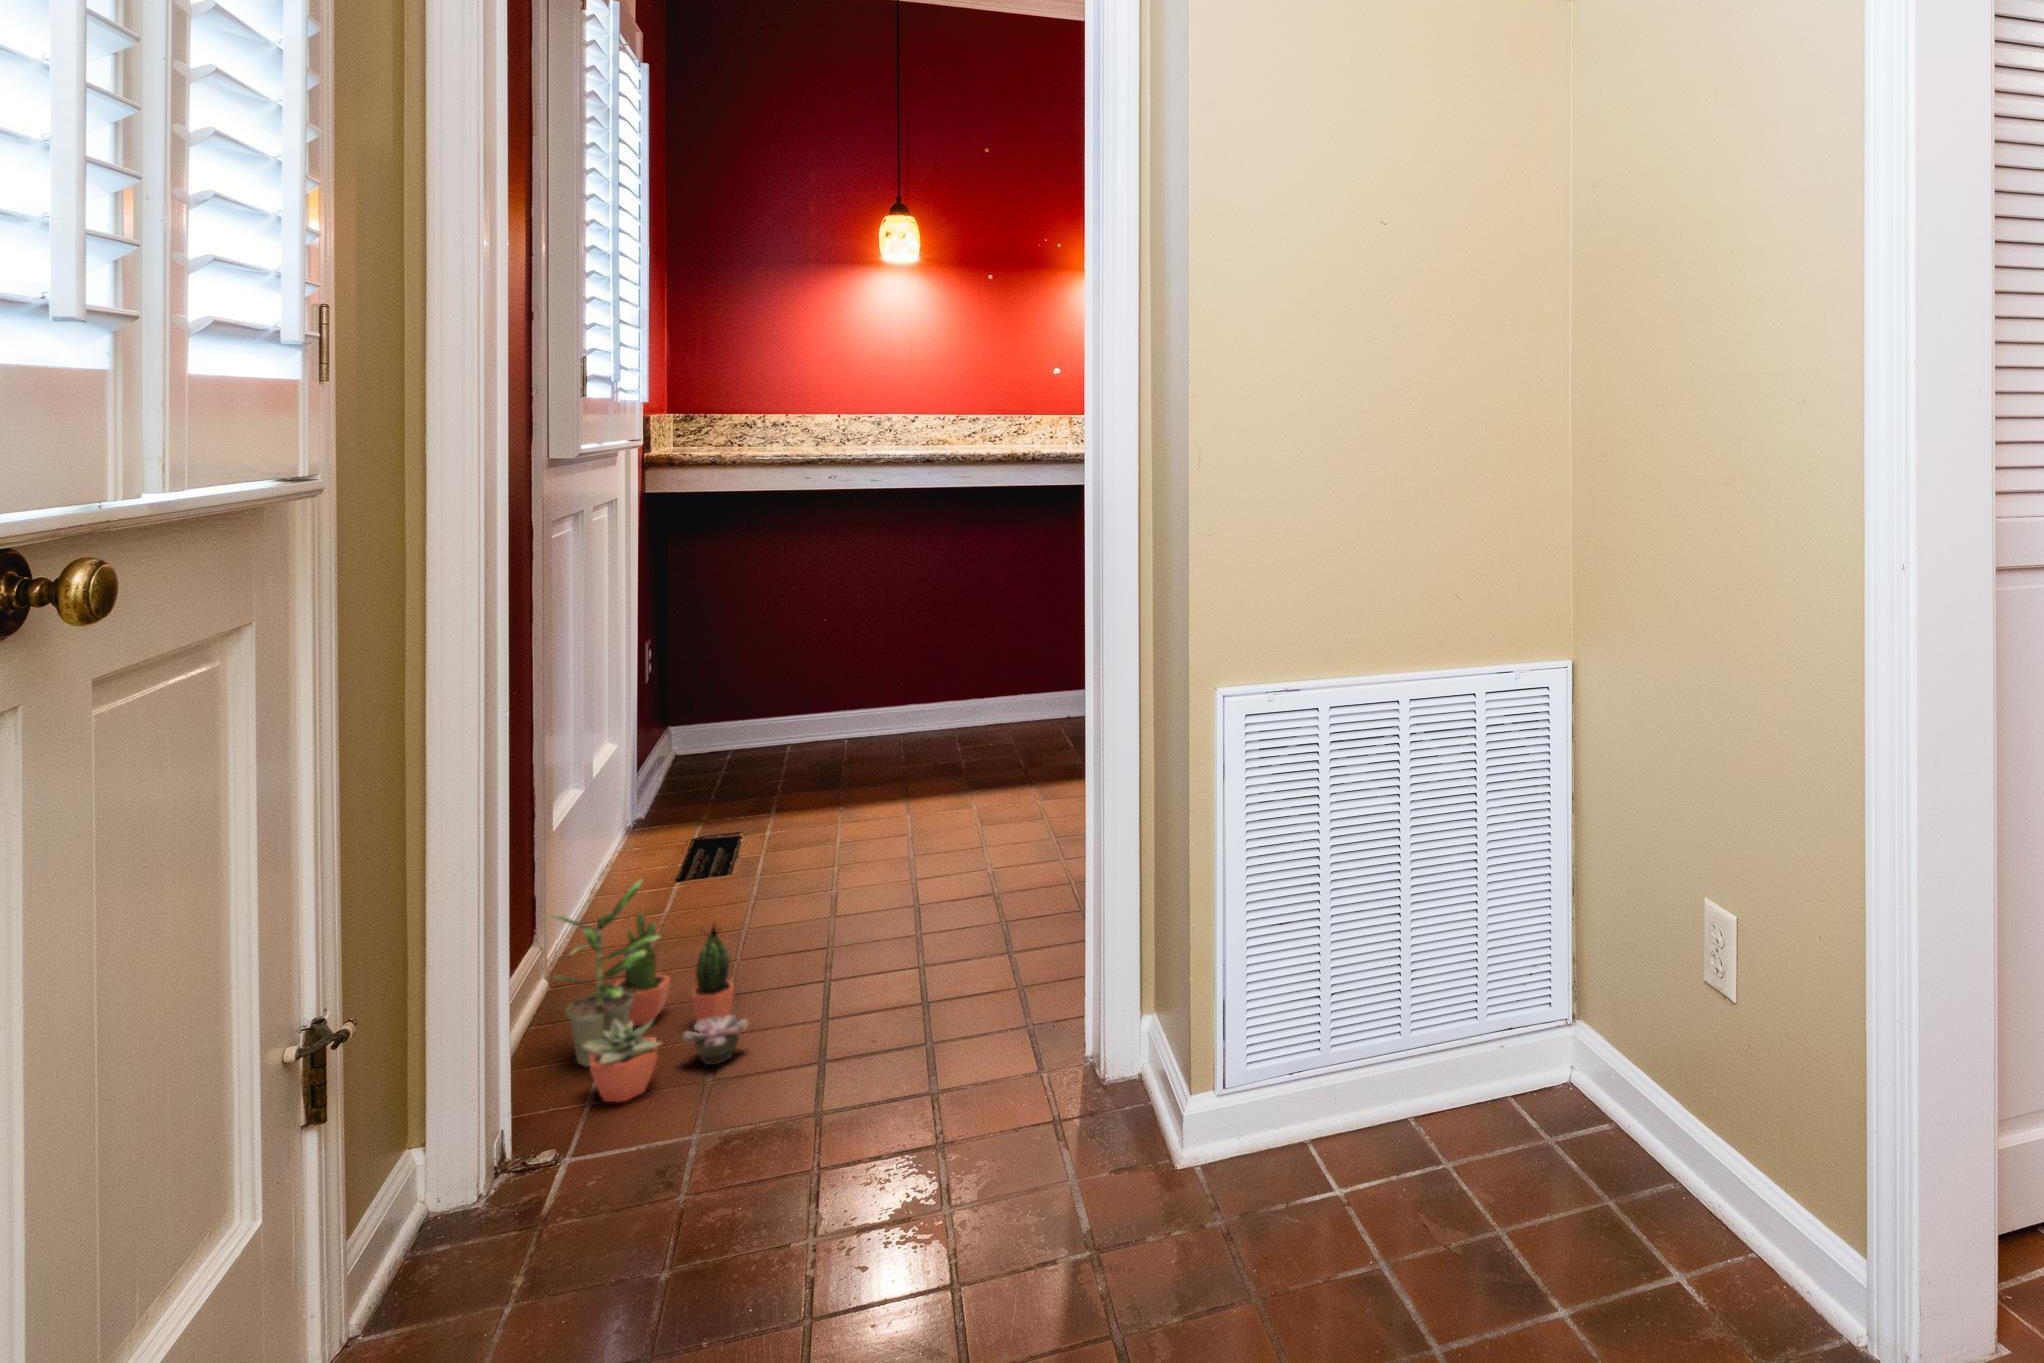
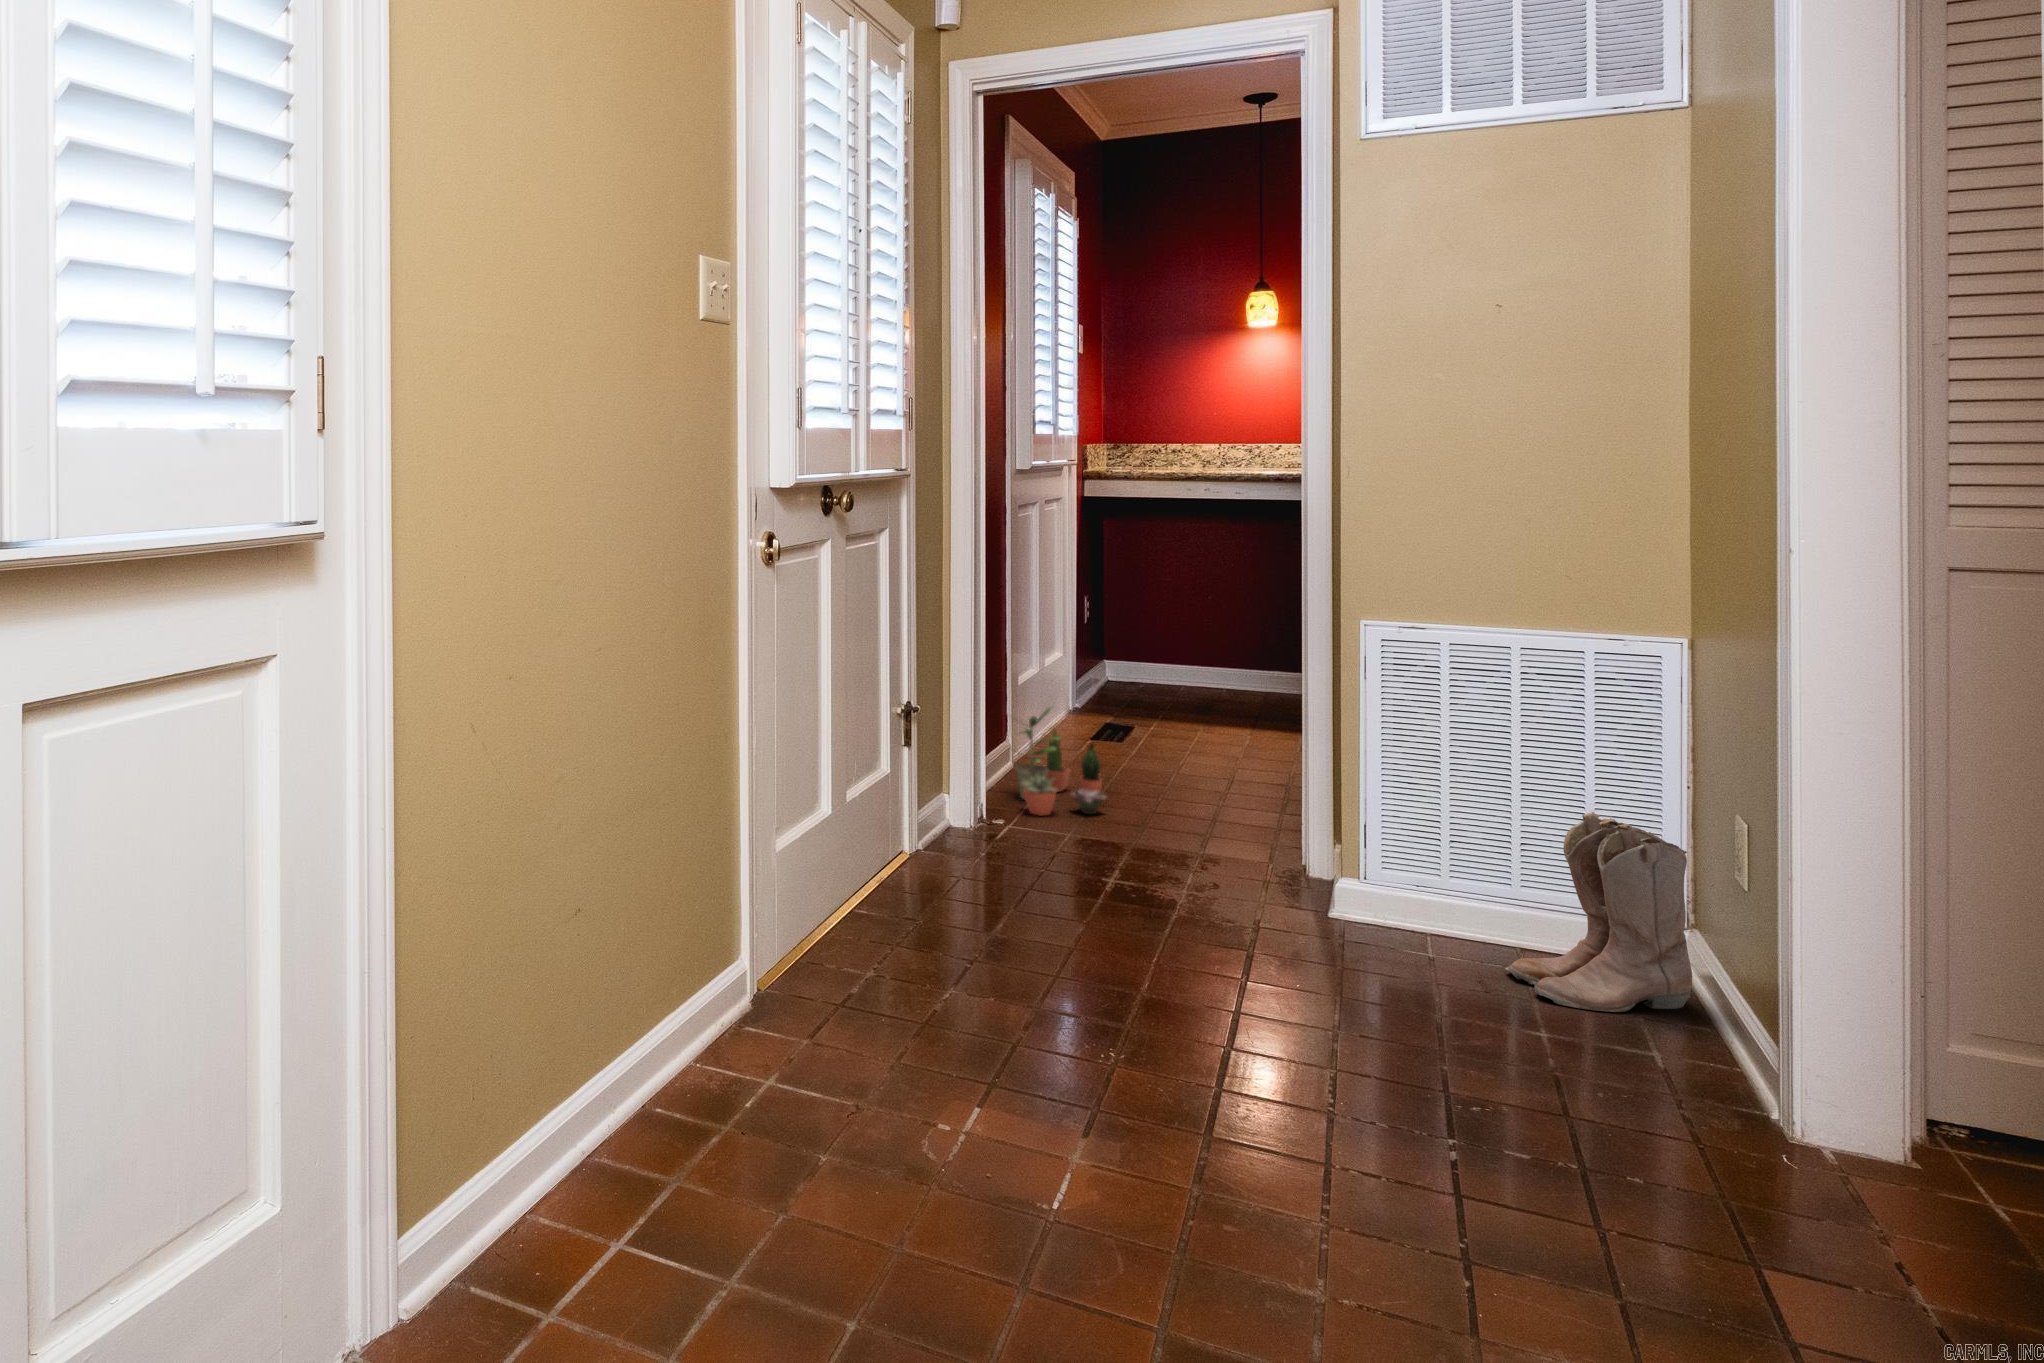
boots: none [1434,920,1632,1235] -> present [1505,812,1692,1012]

